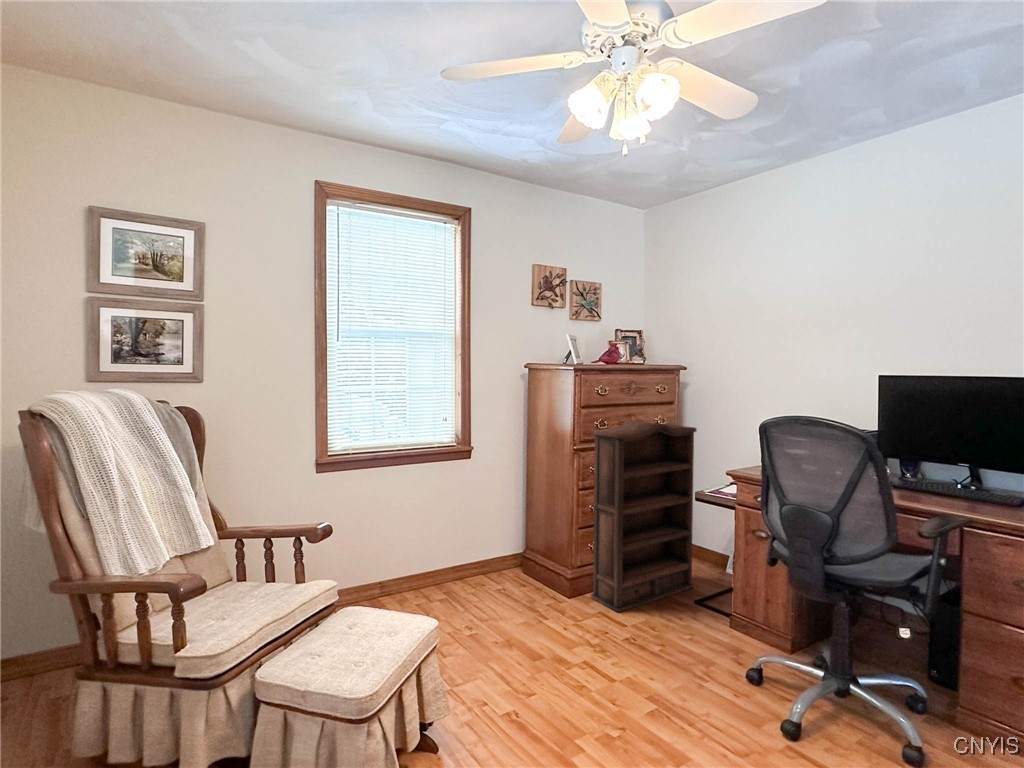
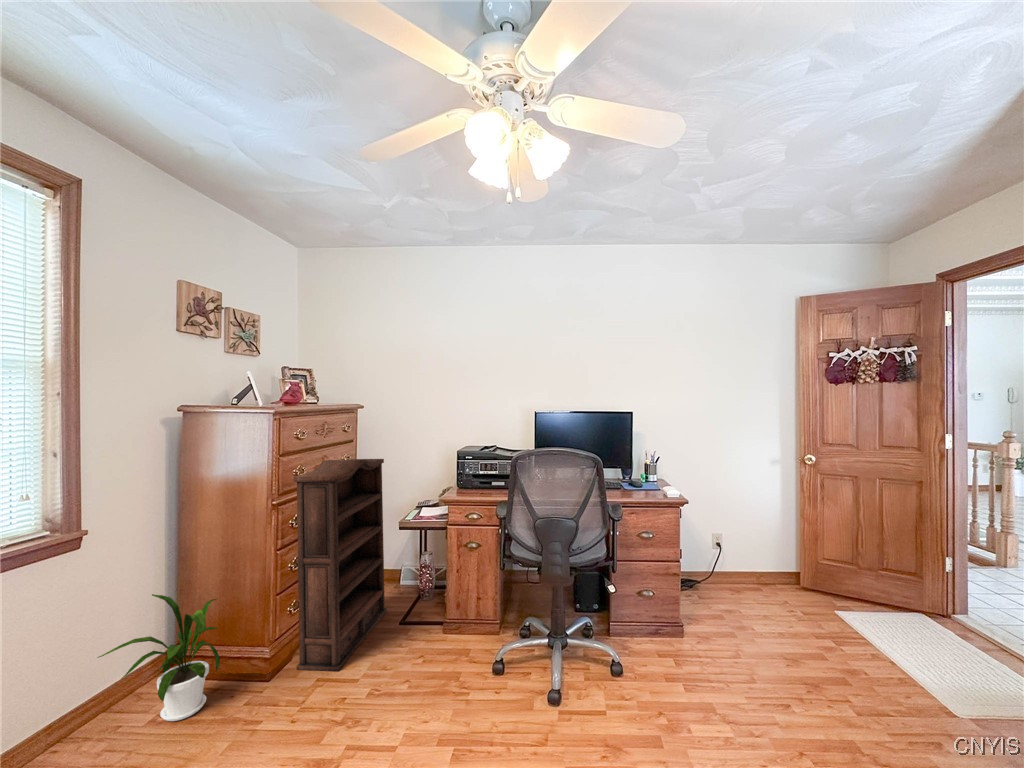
house plant: none [468,500,540,594] -> present [97,594,220,721]

